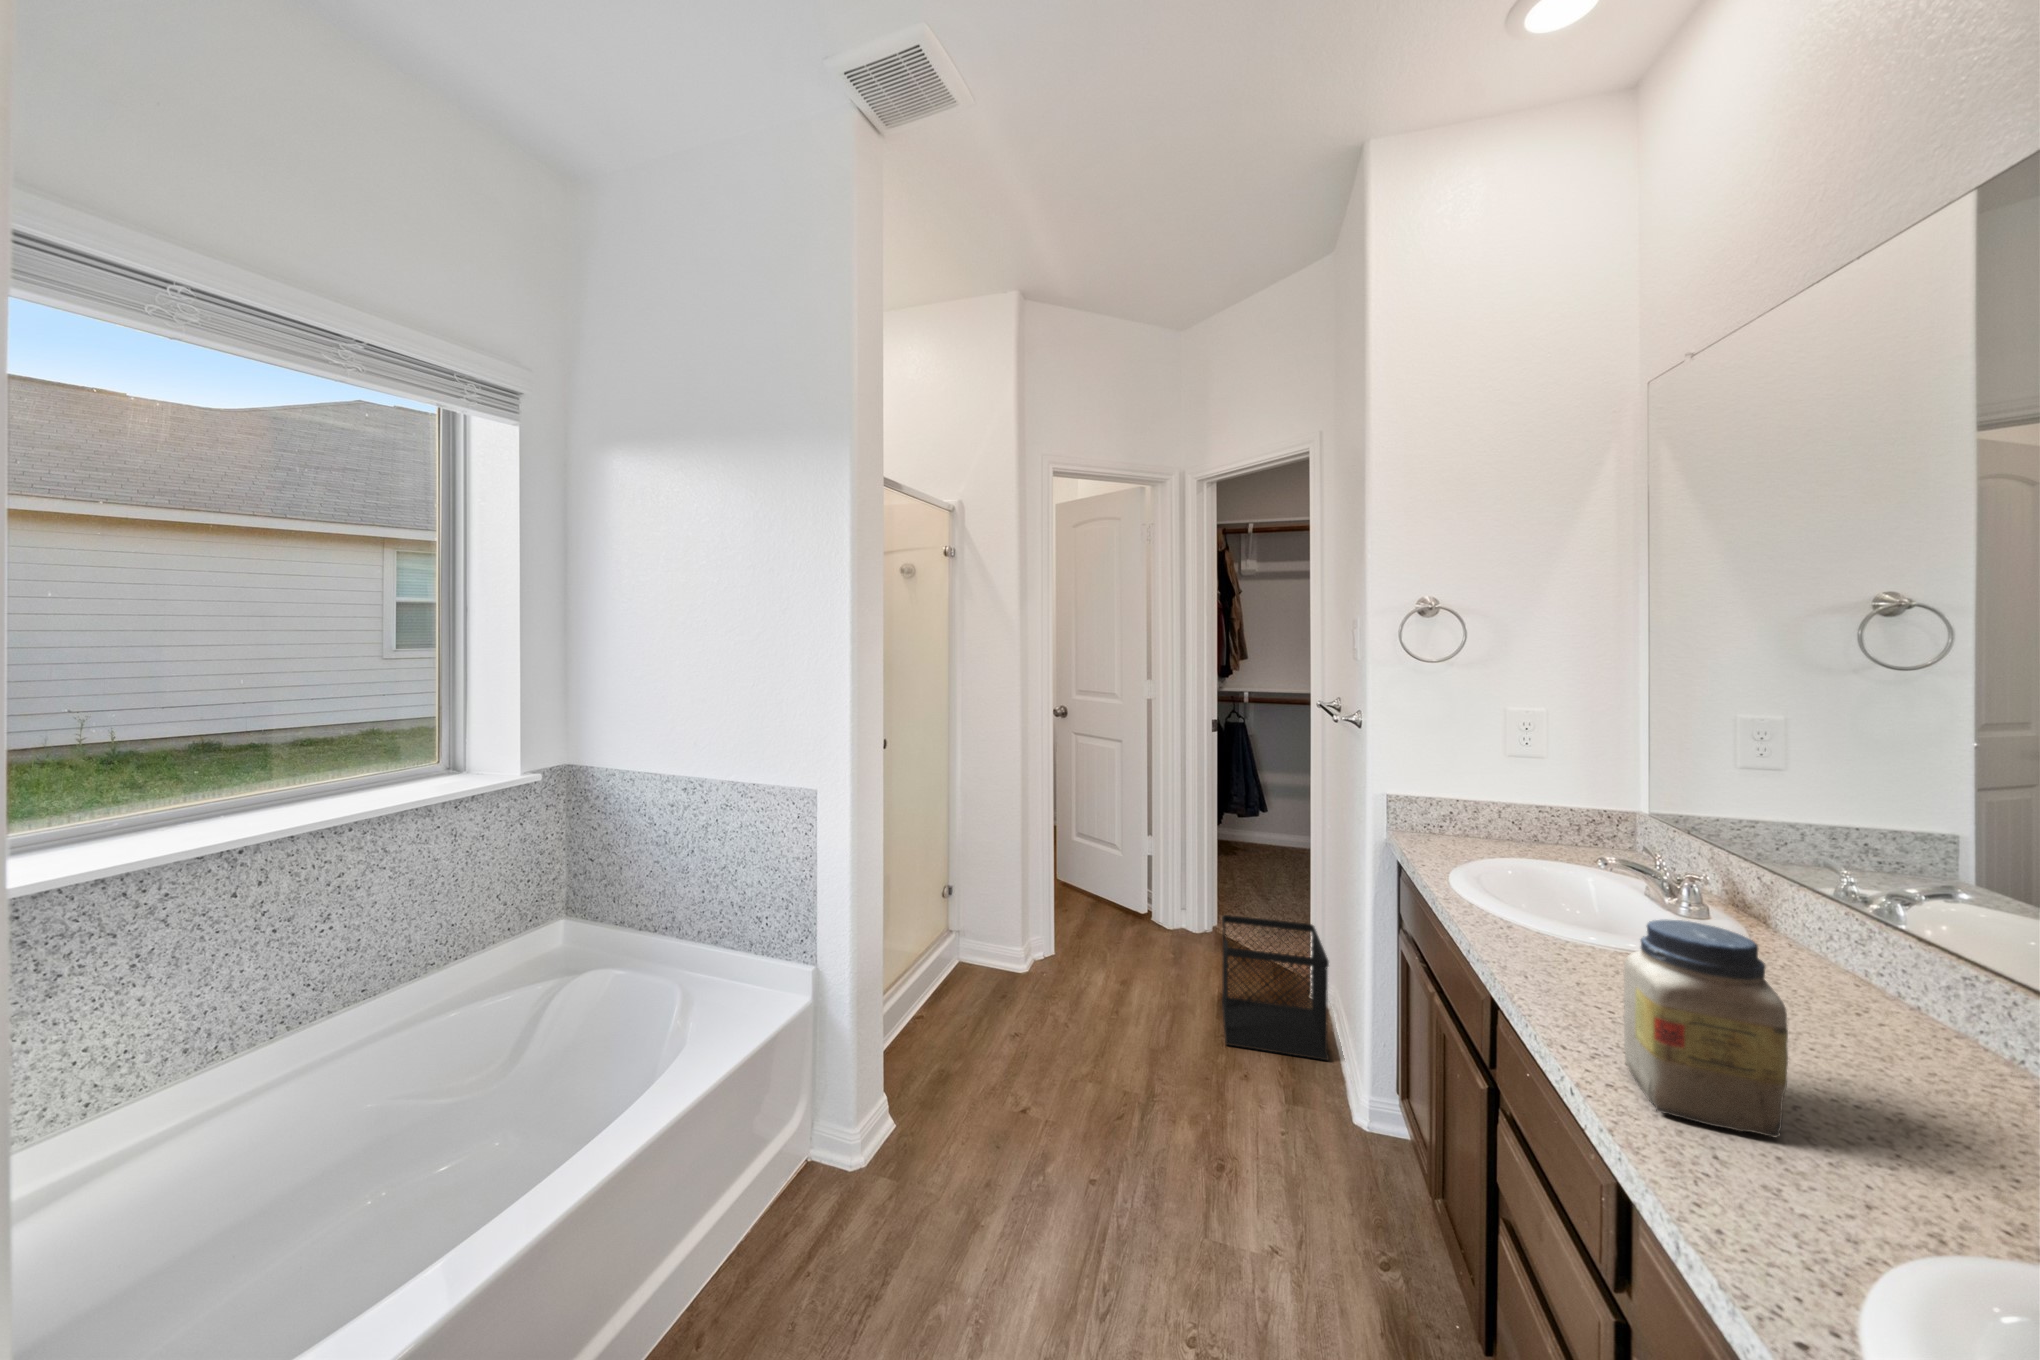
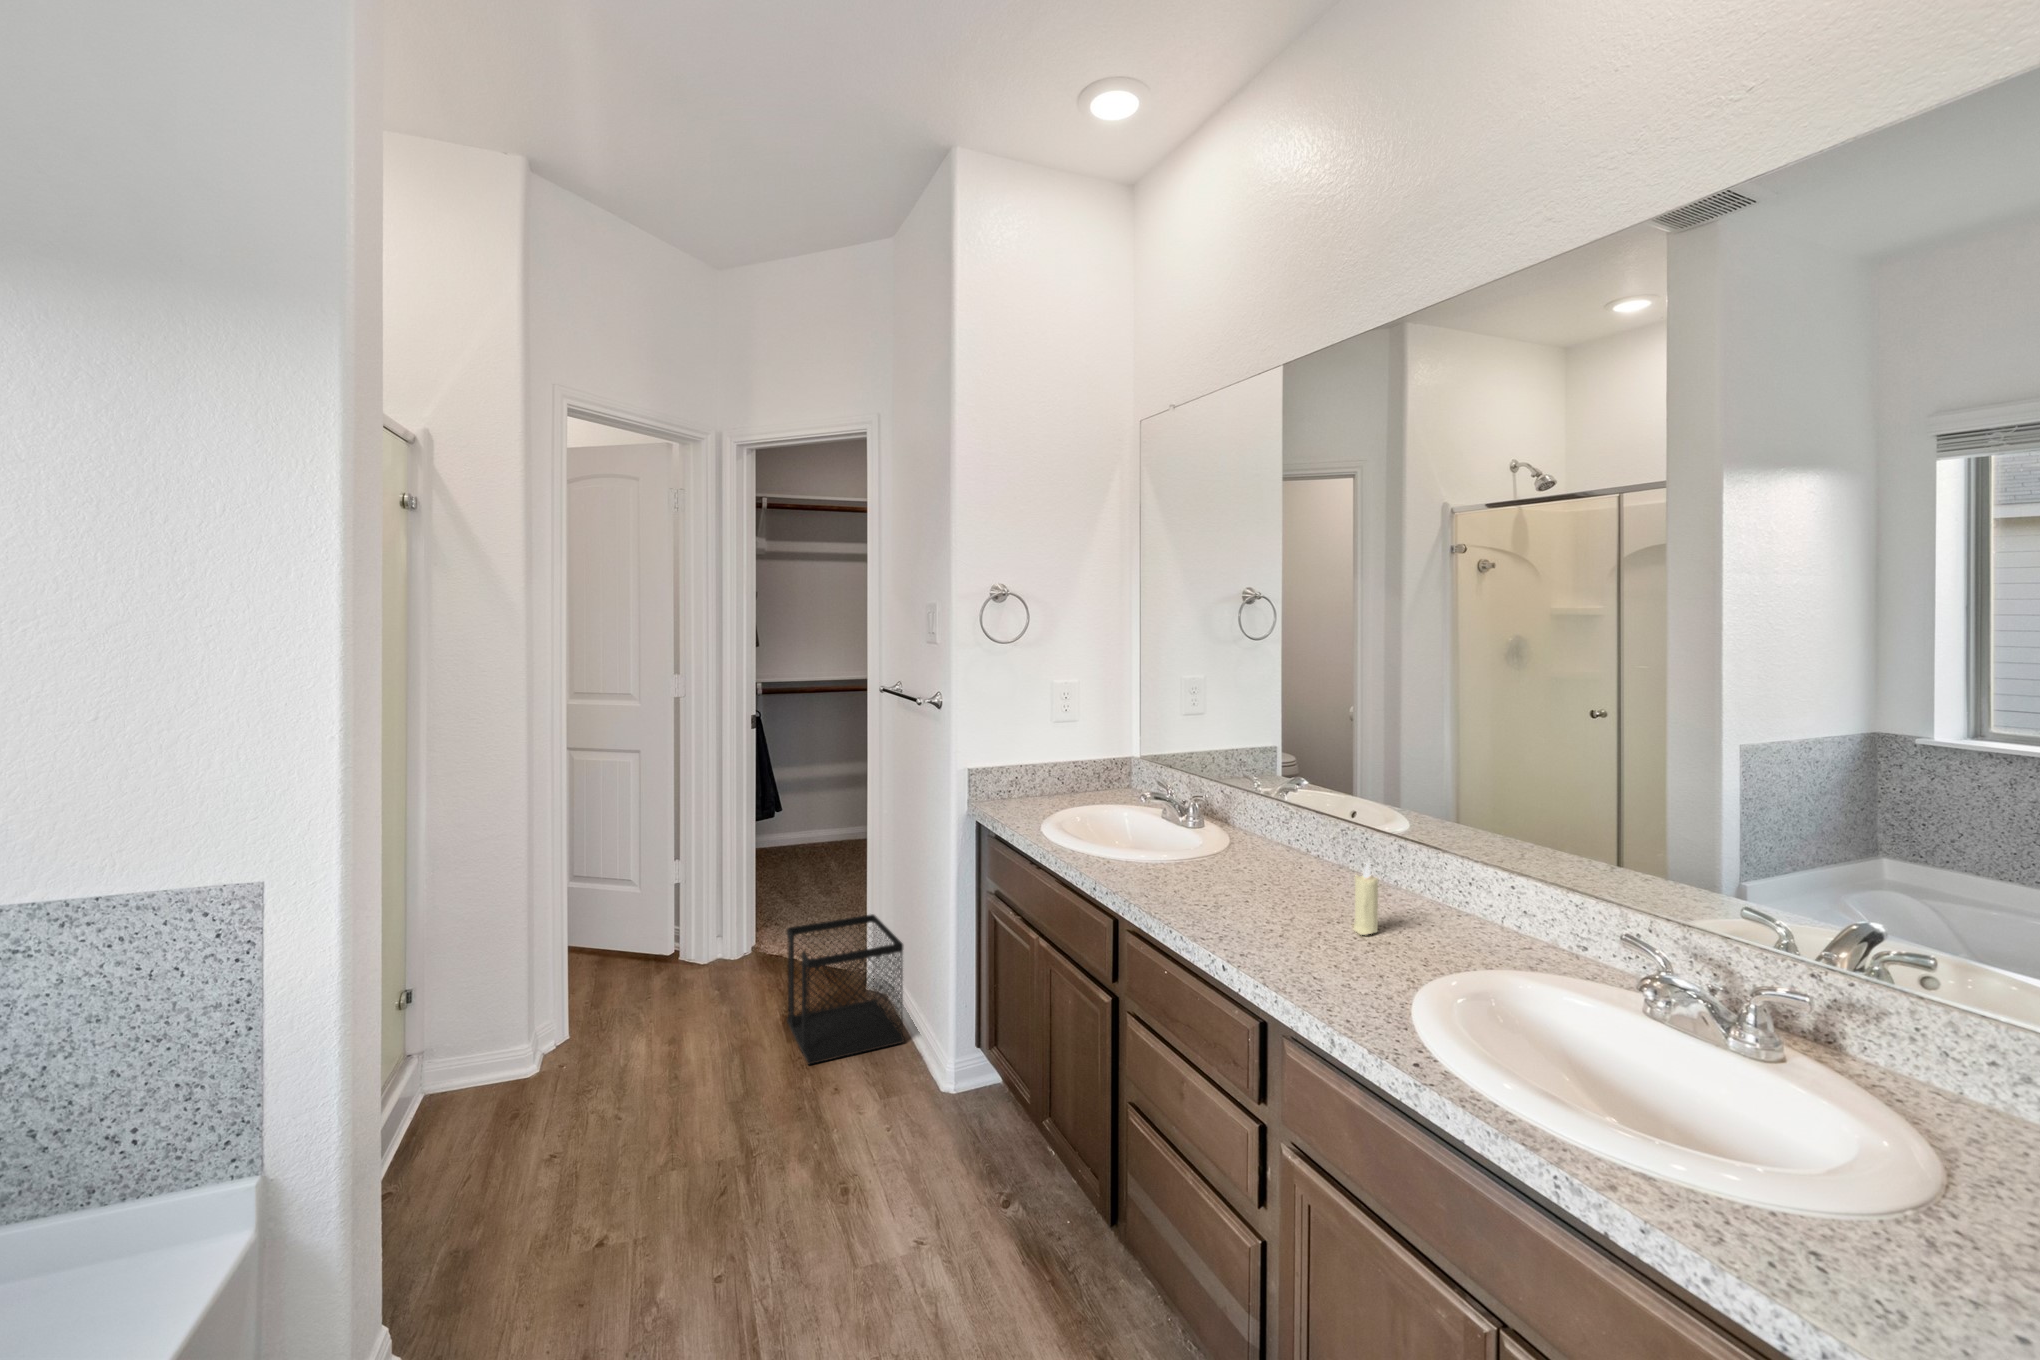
jar: present [1623,920,1788,1137] -> none [1242,821,1336,962]
candle: none [1871,1026,1934,1144] -> present [1353,863,1379,935]

